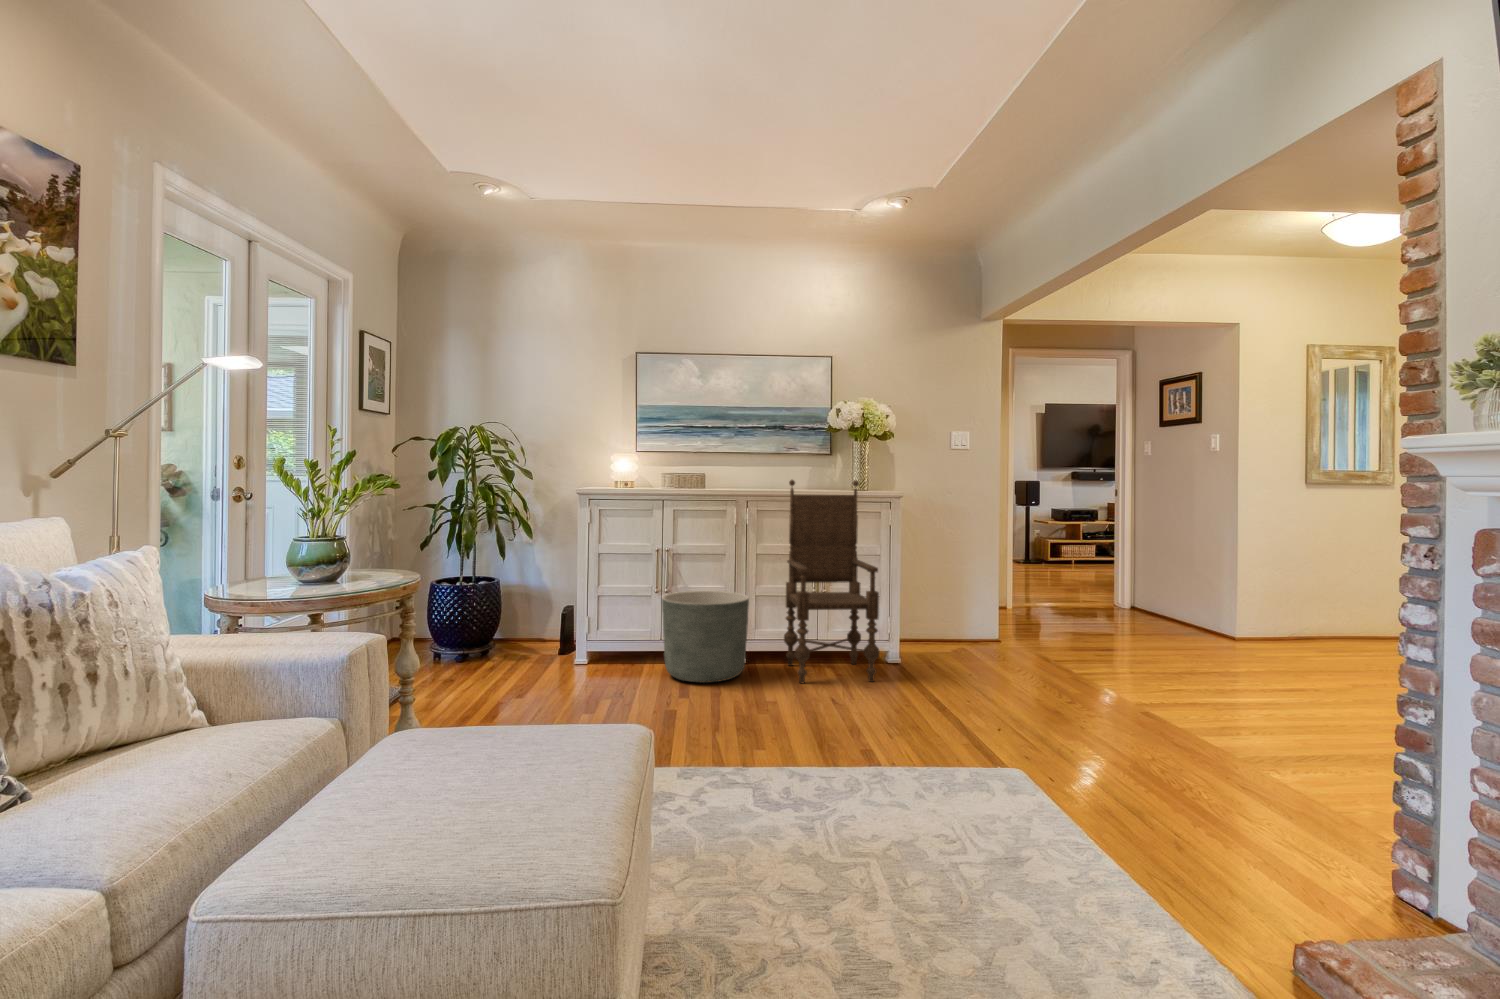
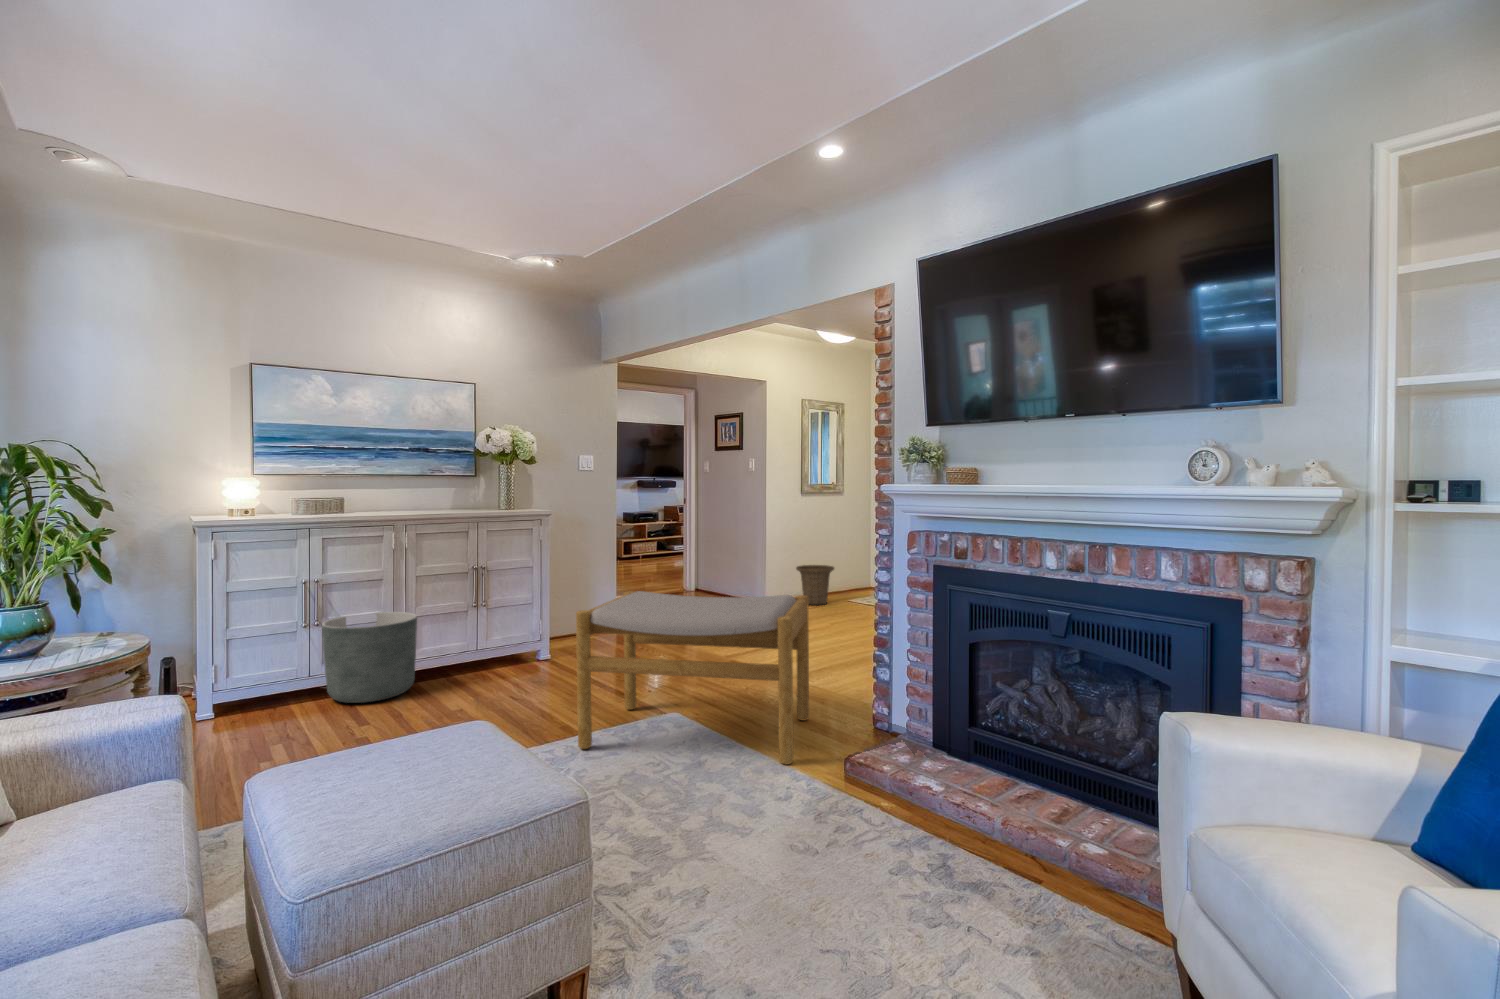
armchair: present [784,480,879,683] -> none [445,501,541,685]
basket: none [1285,590,1360,653] -> present [796,565,834,605]
footstool: none [863,594,1248,915] -> present [576,591,809,765]

